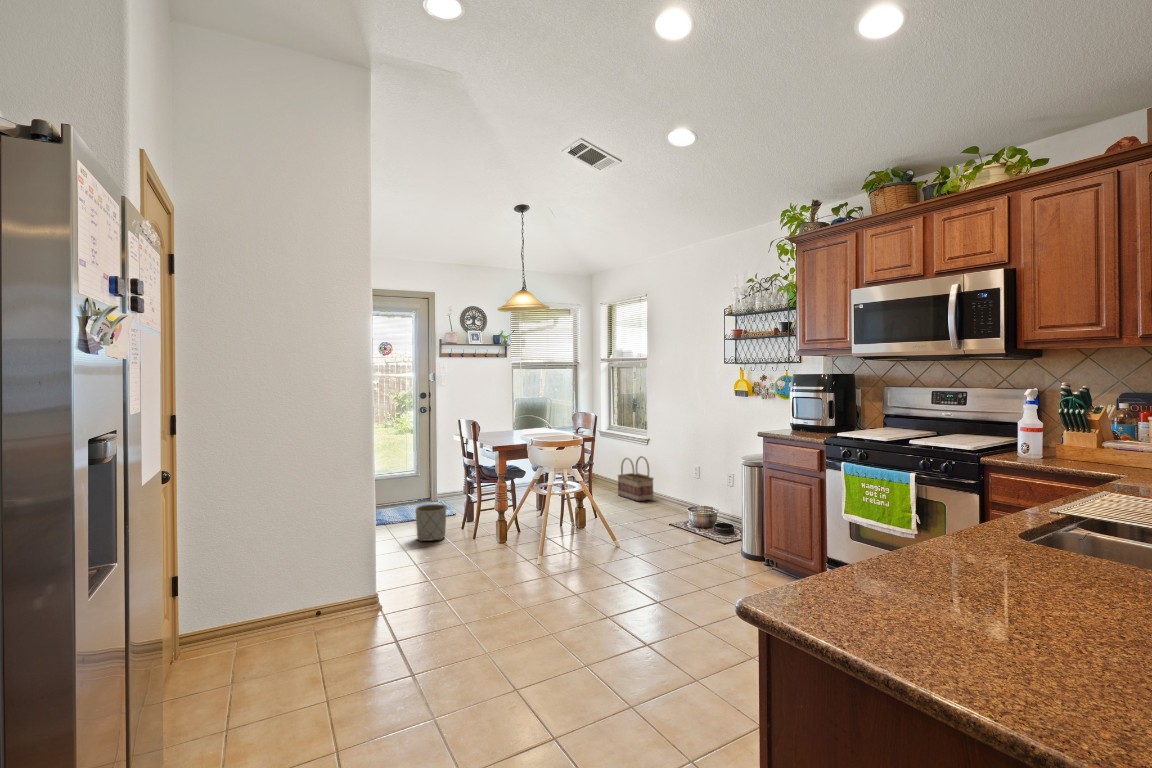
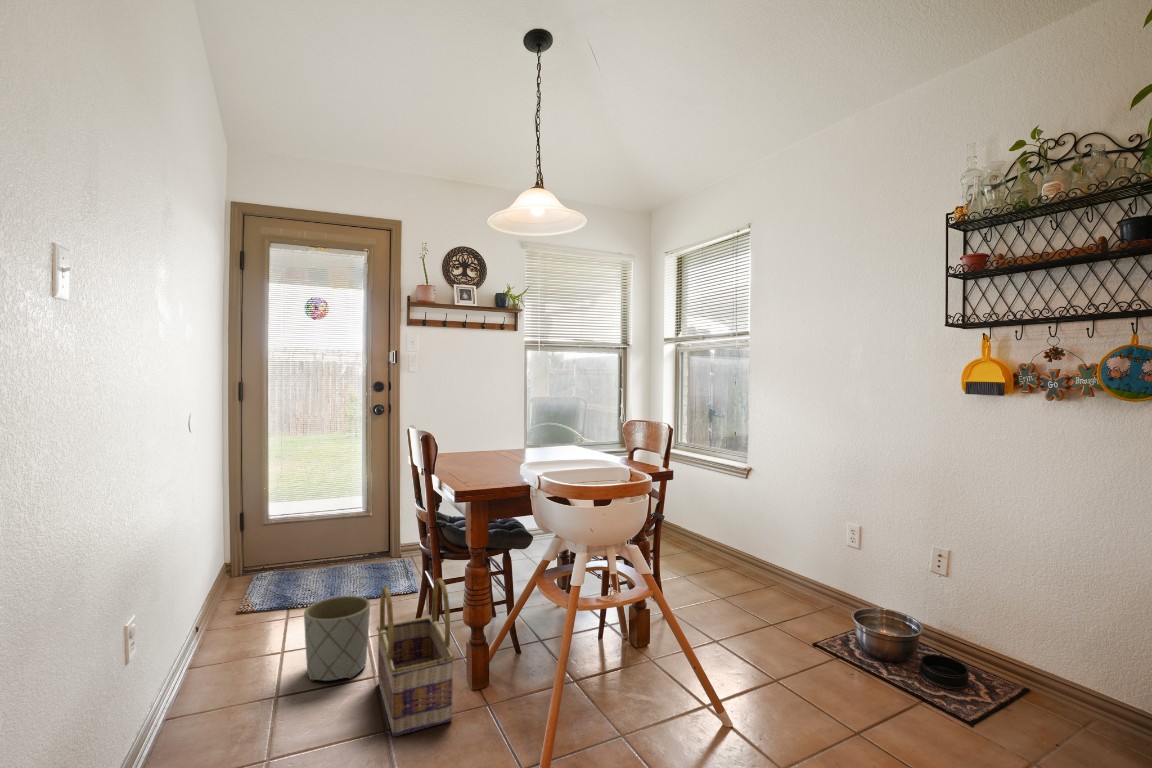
basket: present [618,456,653,501] -> present [377,578,455,736]

